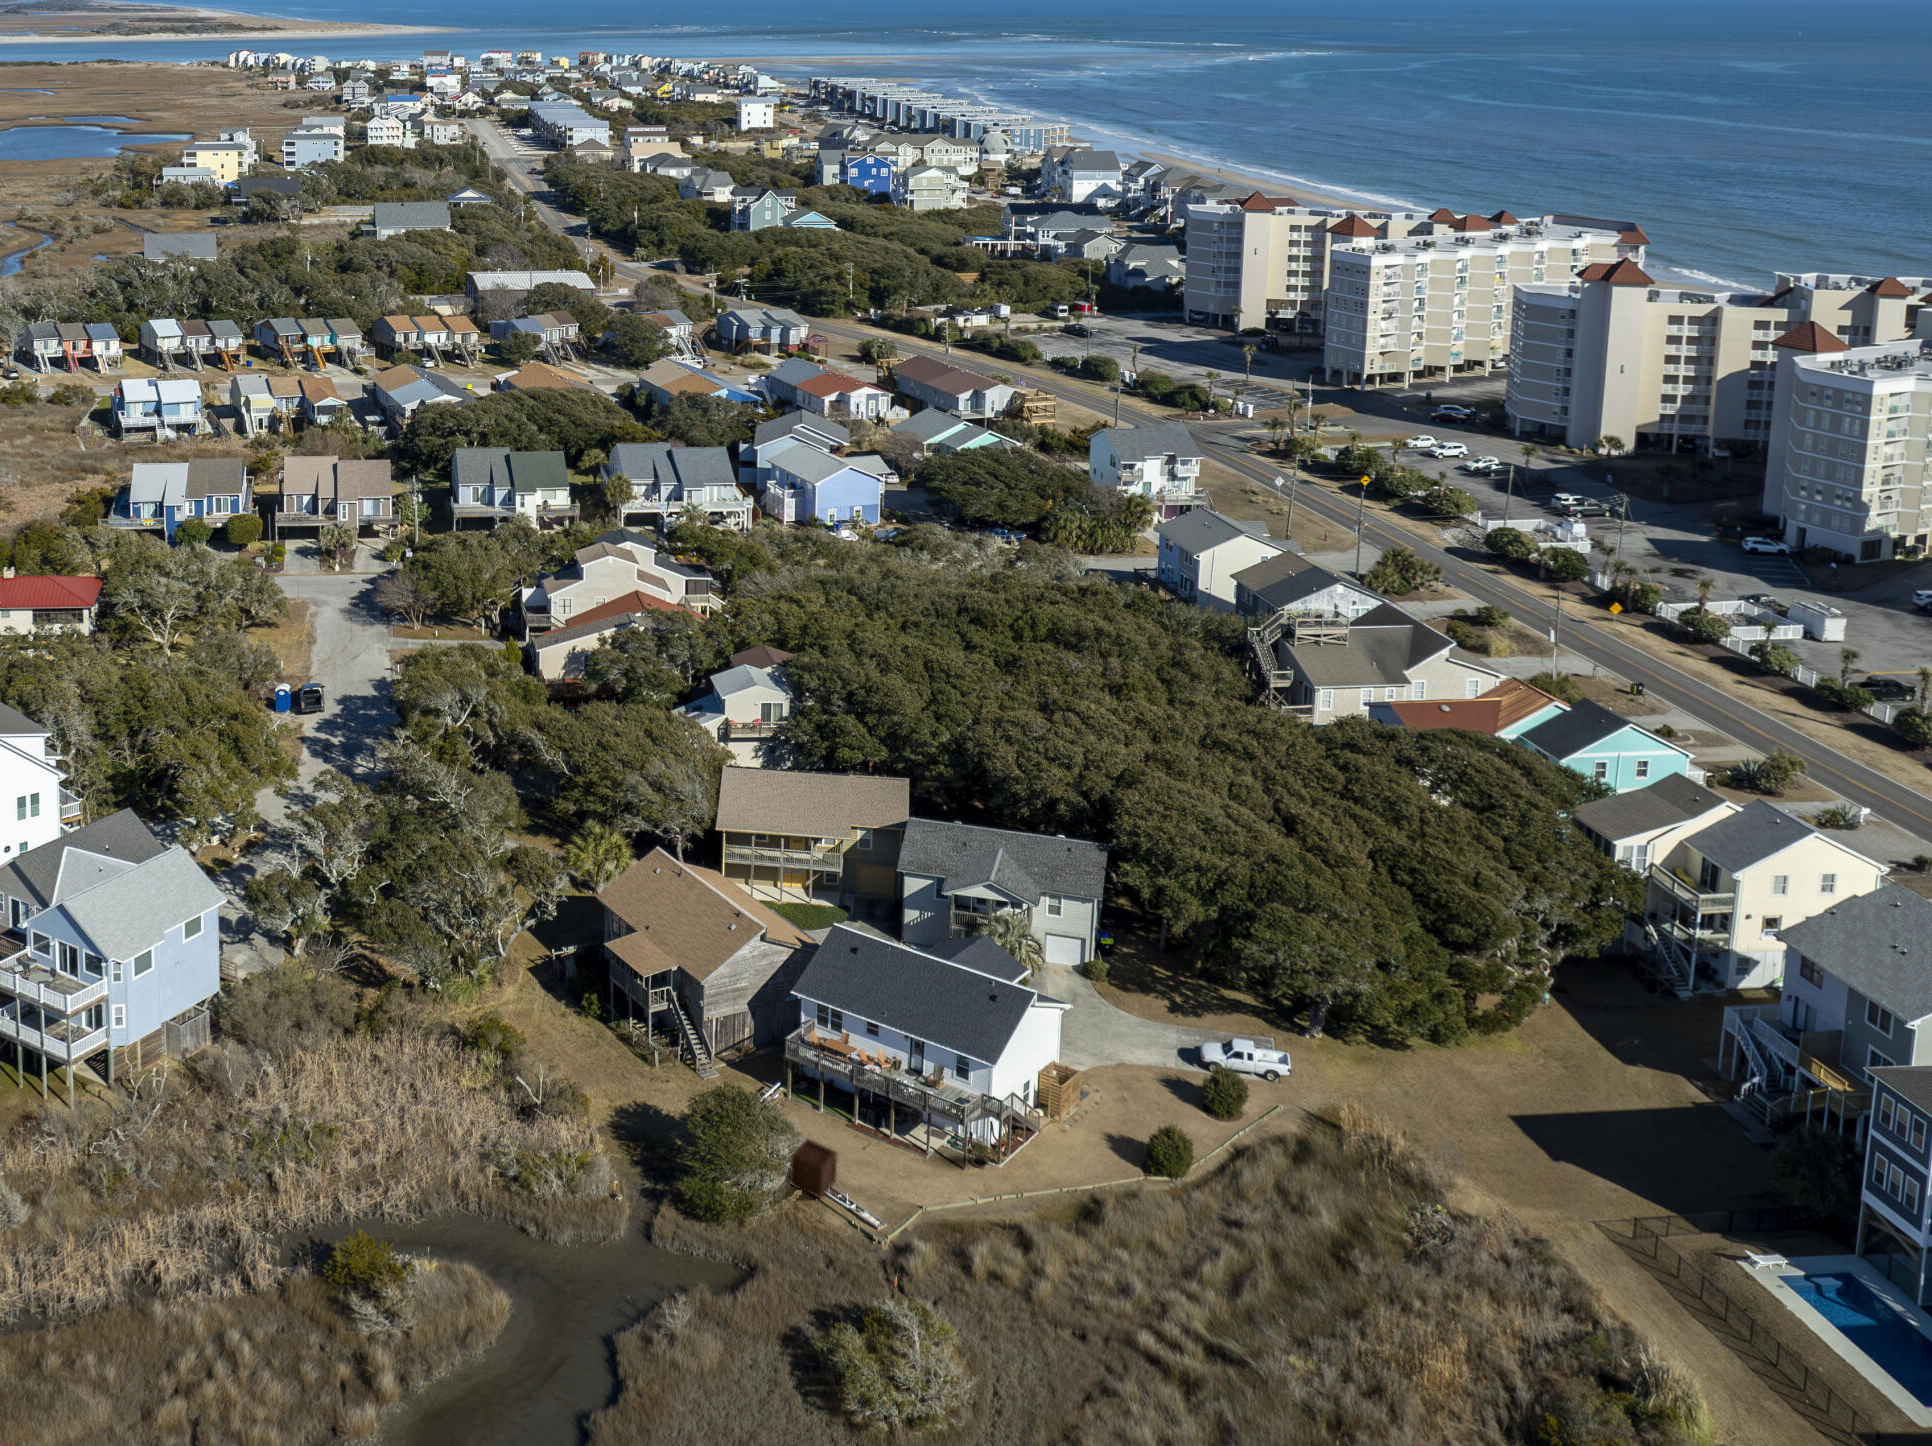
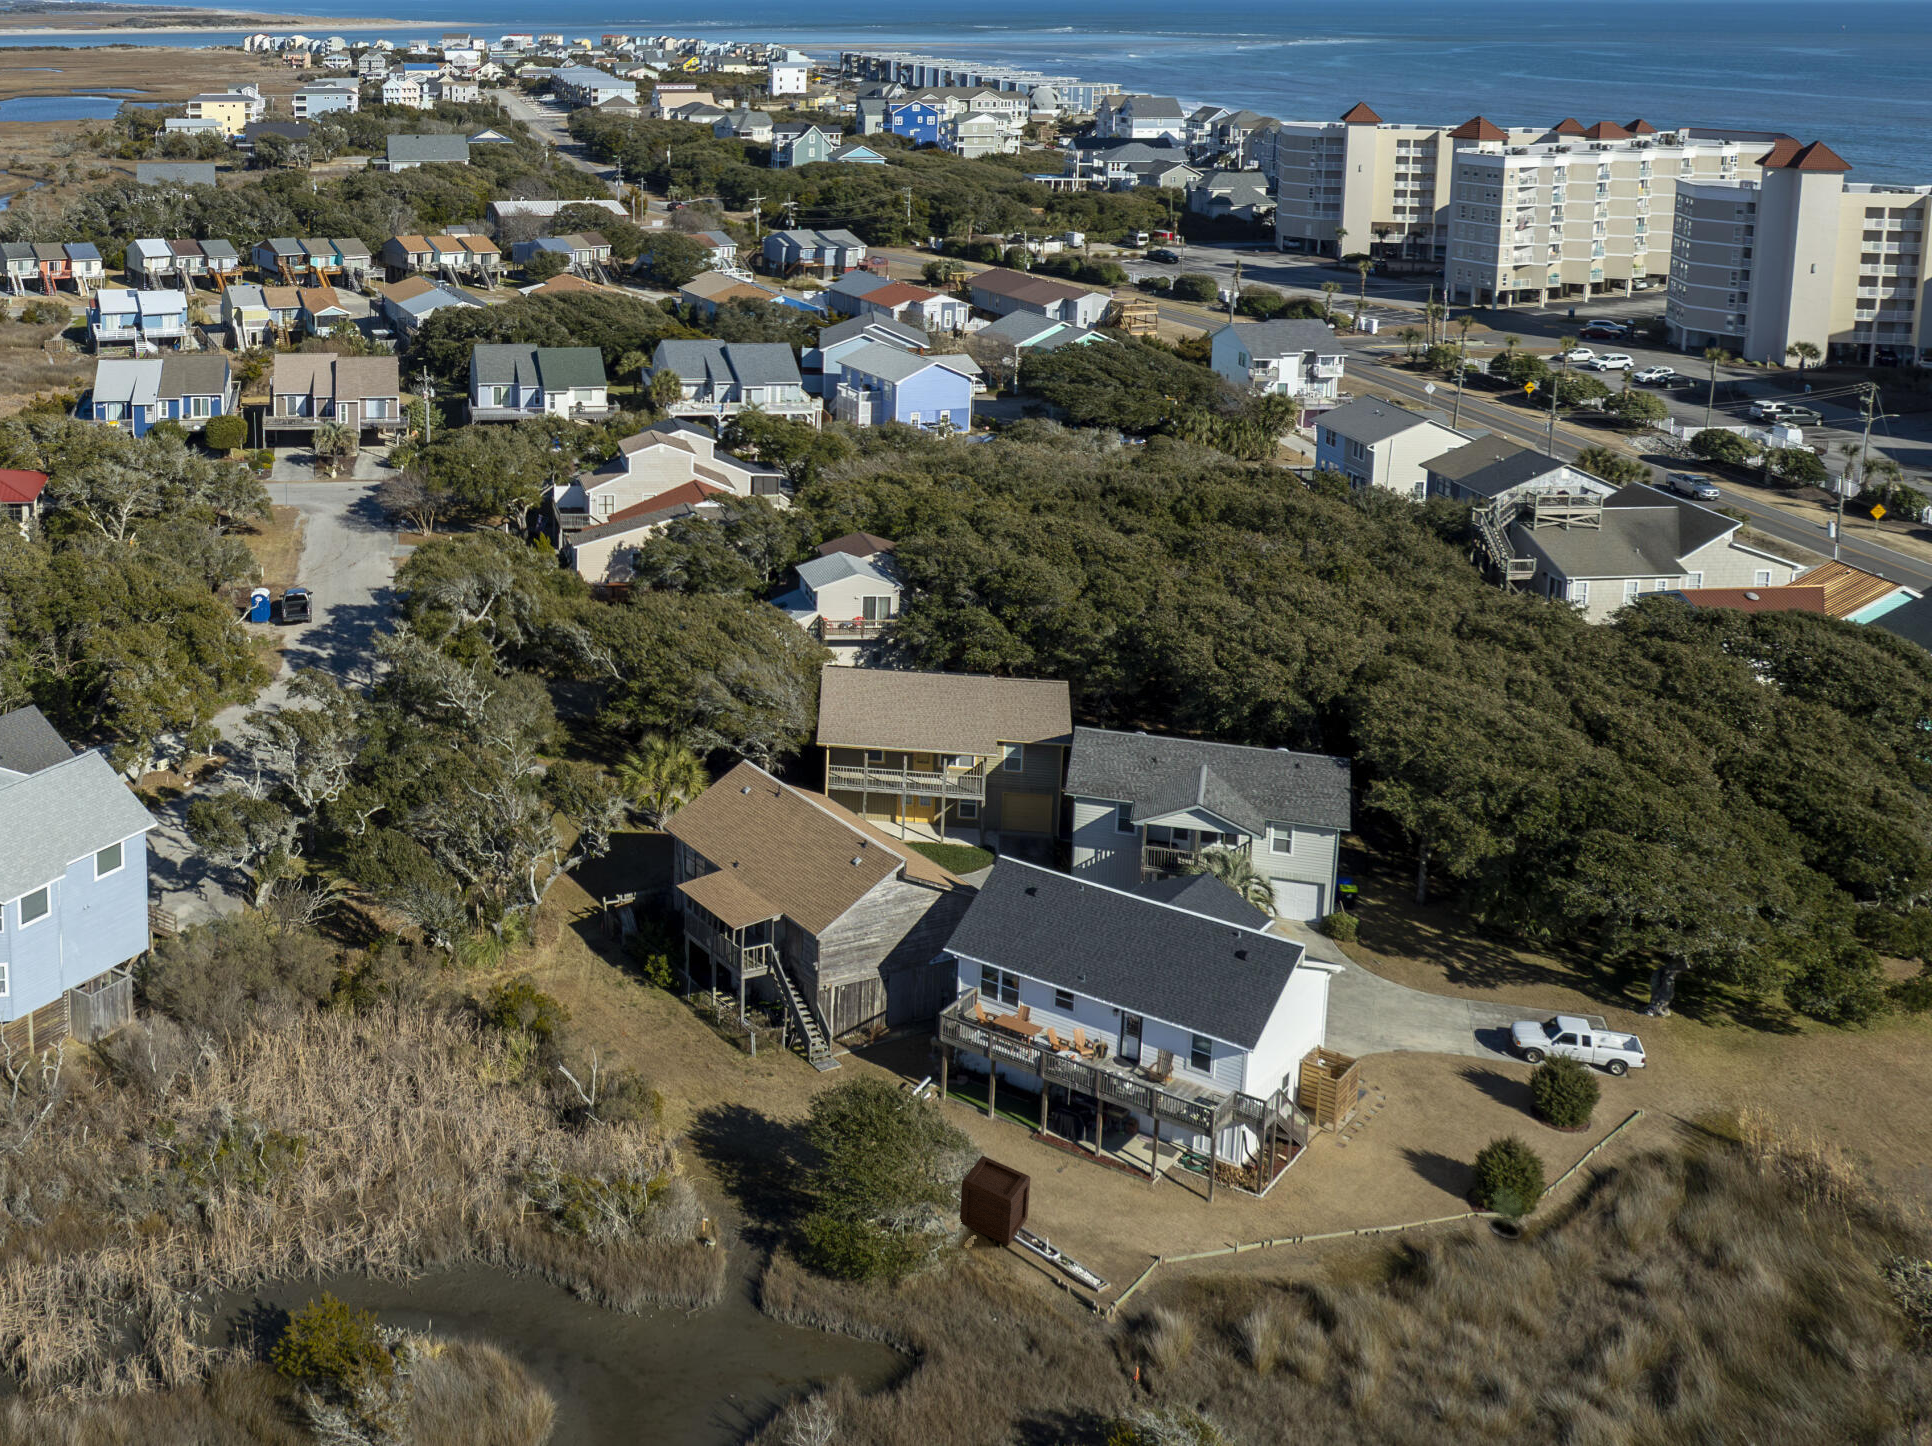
potted tree: present [971,1136,989,1168] -> present [1489,1188,1522,1239]

